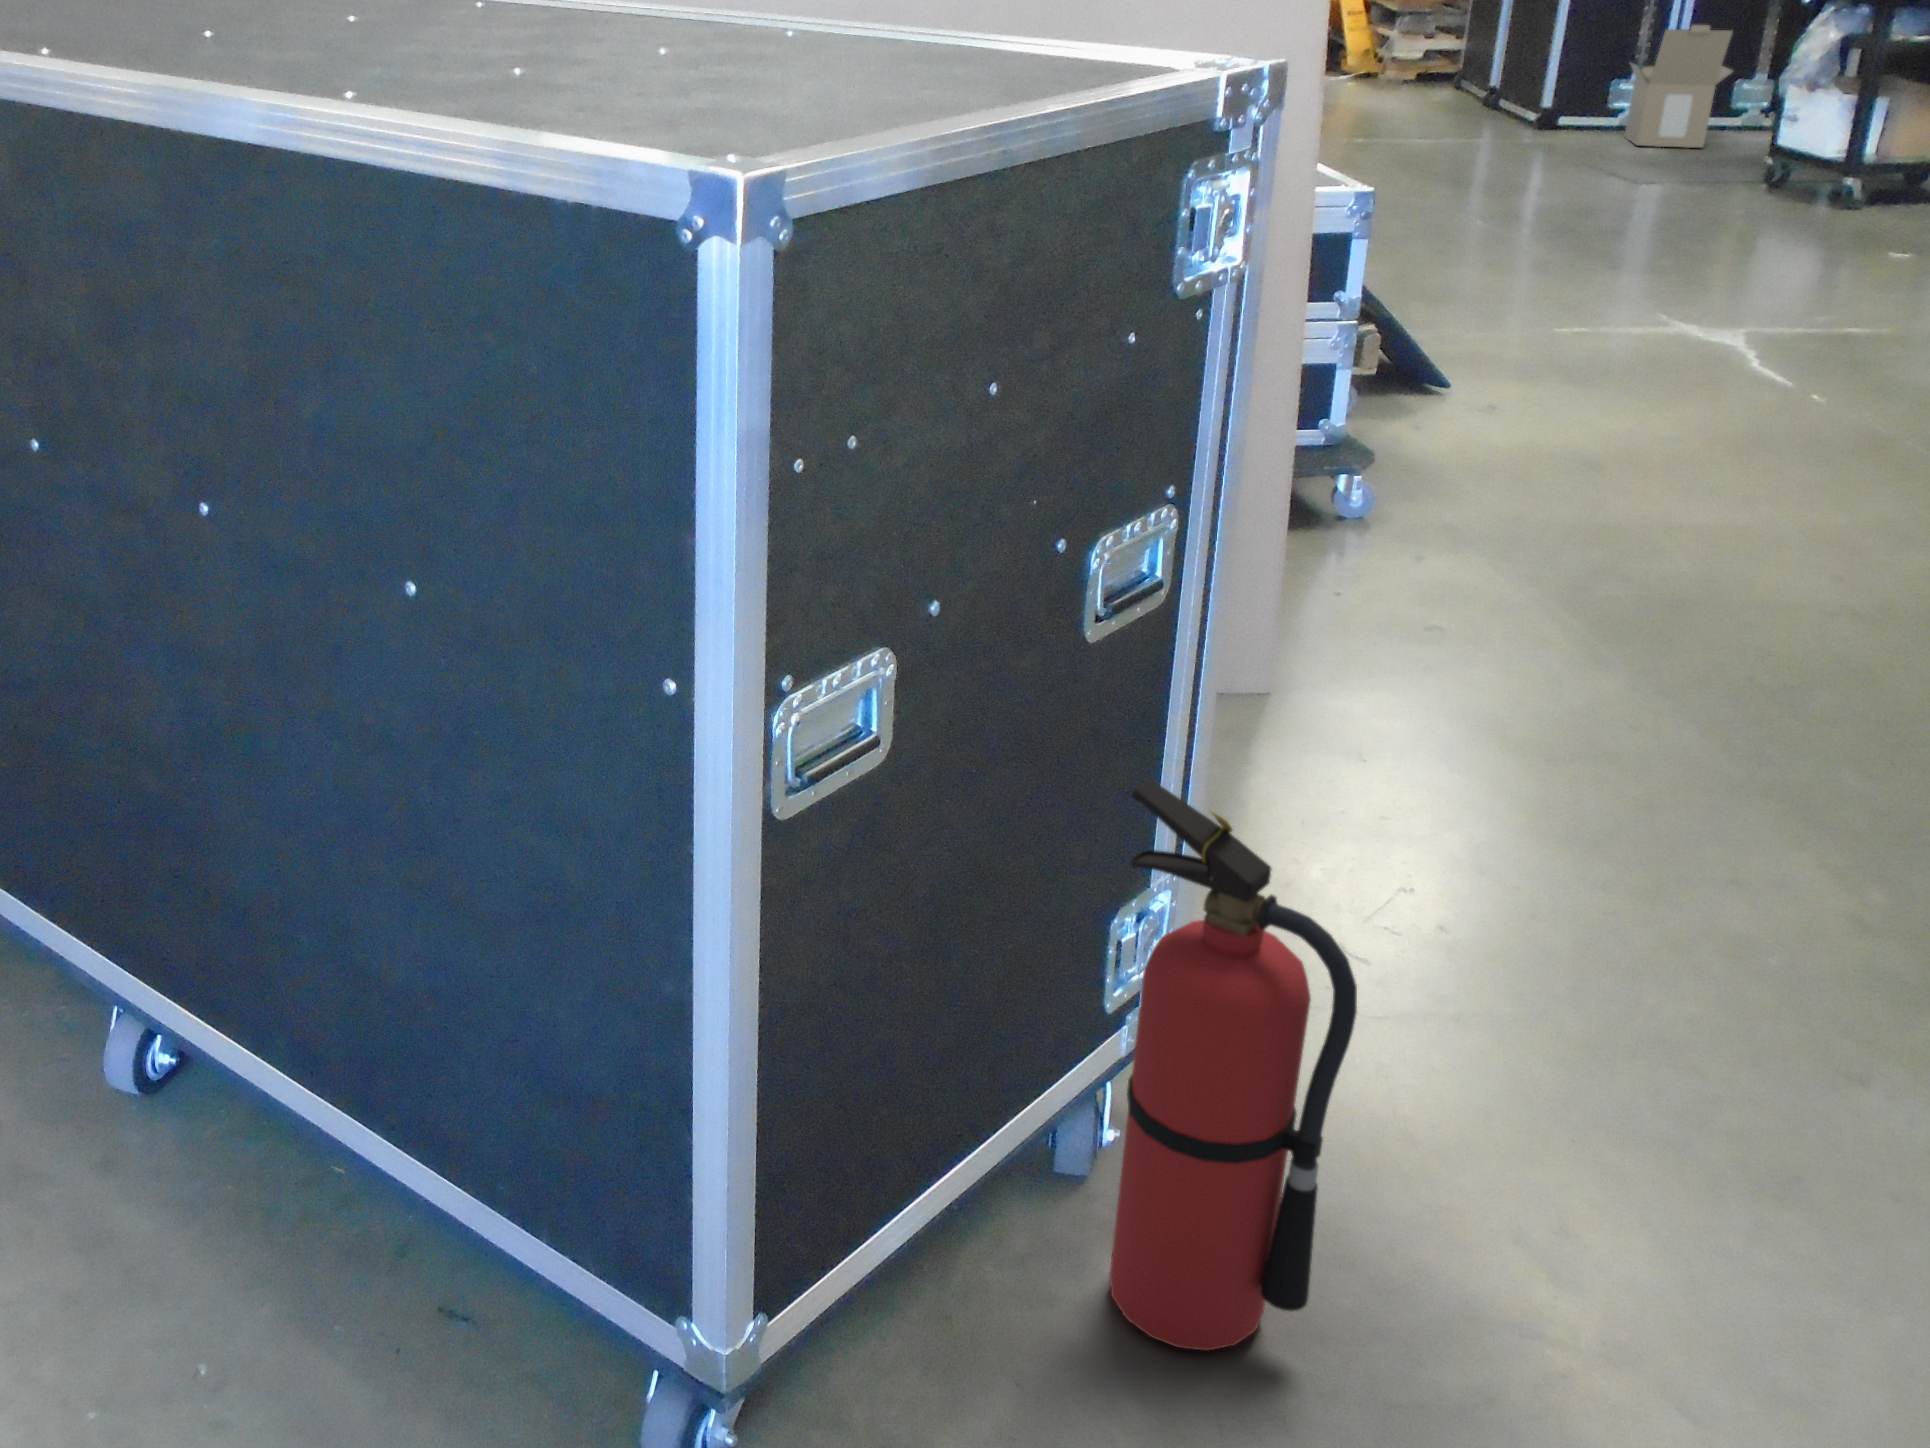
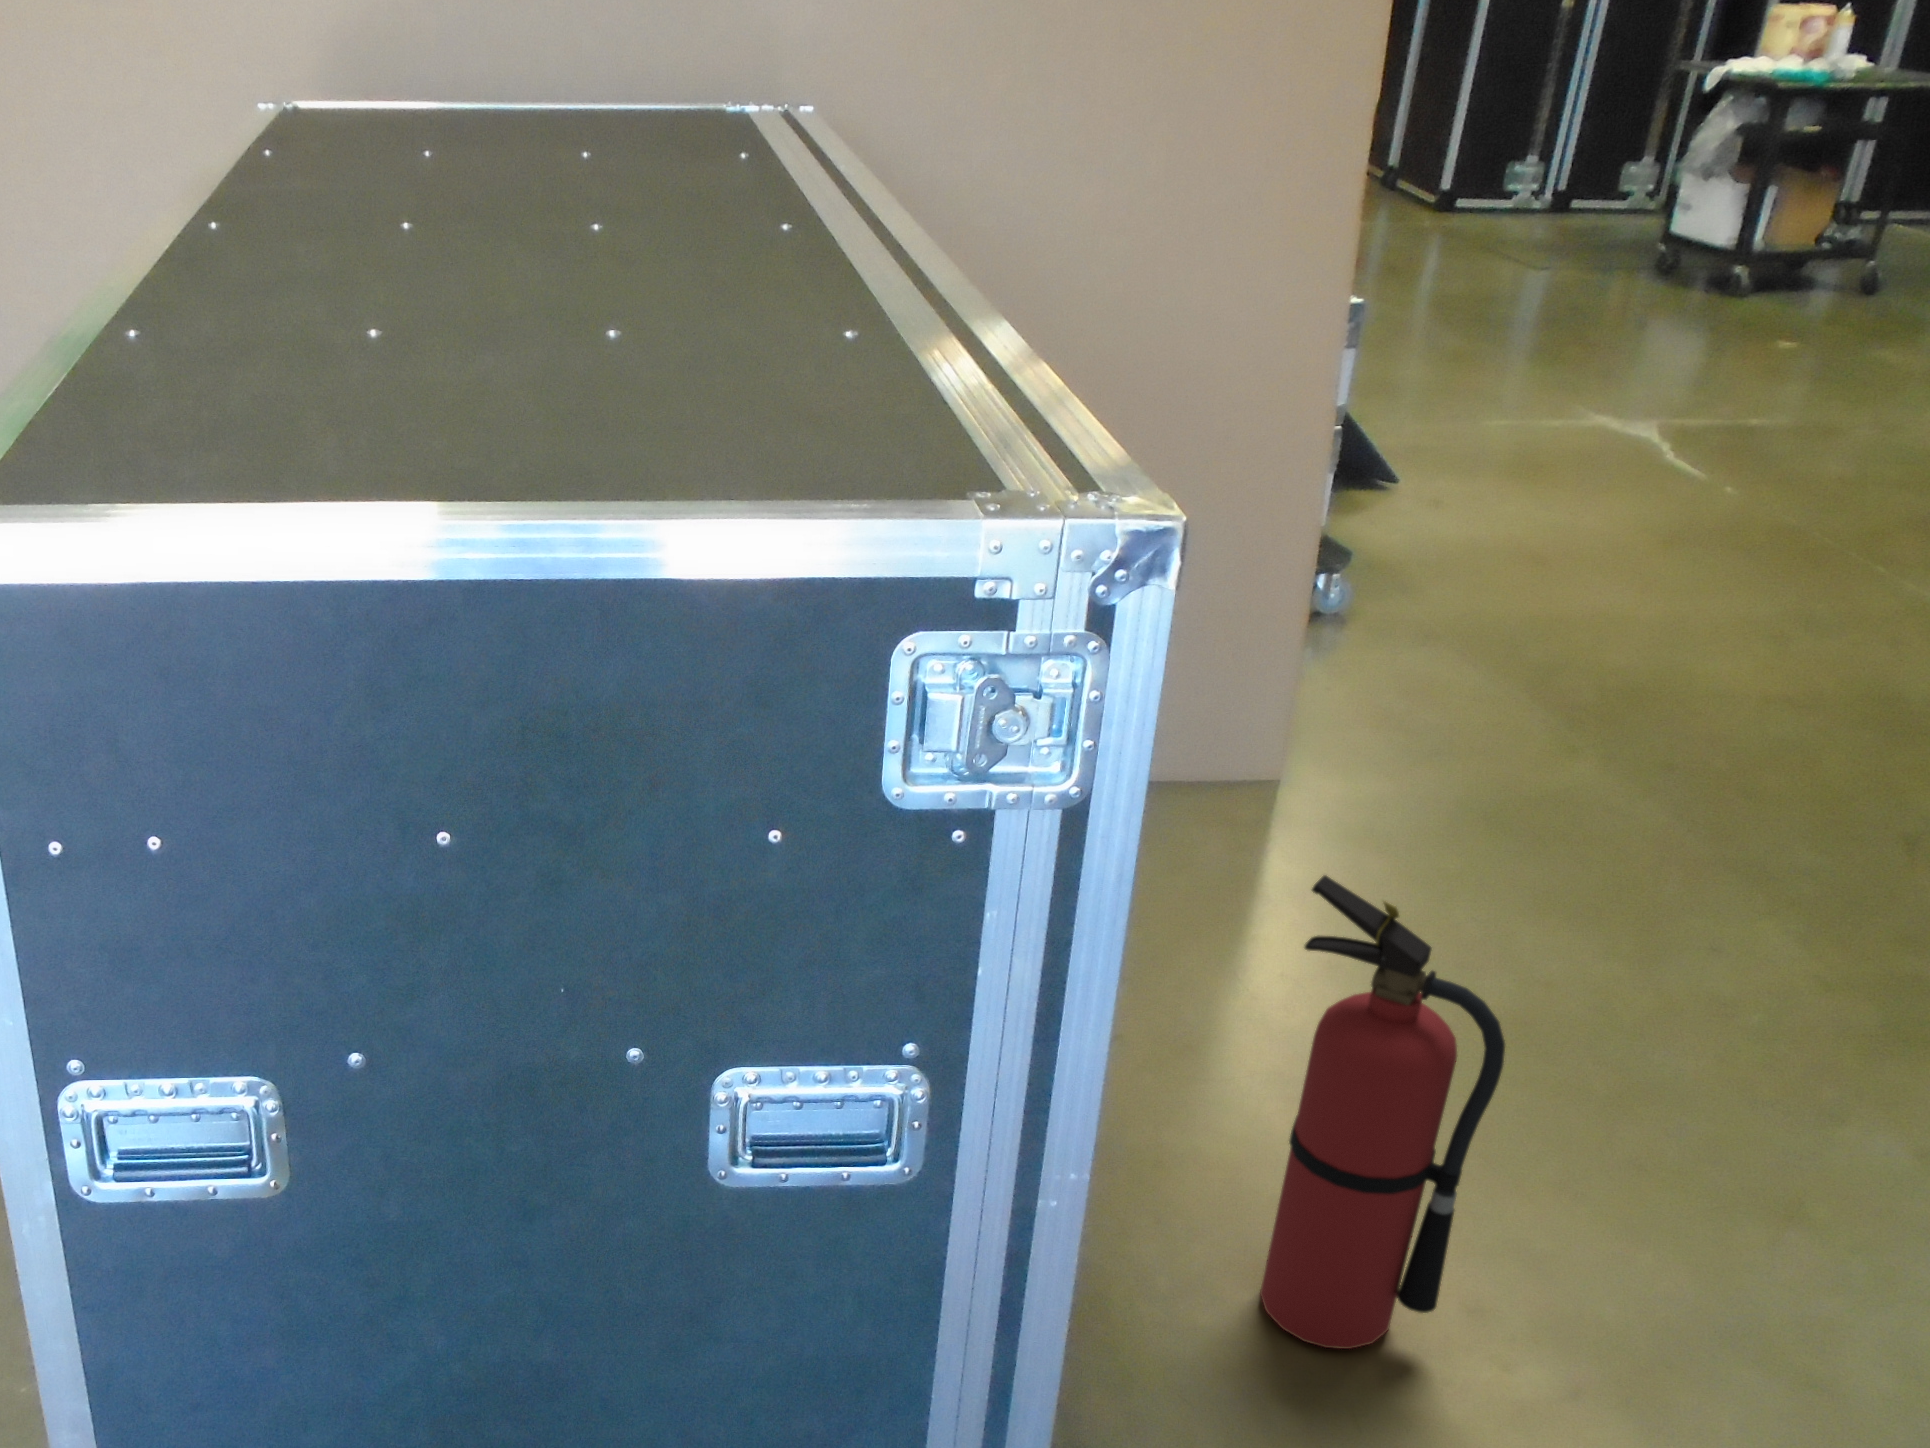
cardboard box: present [1624,25,1733,148] -> none [1519,109,1629,232]

